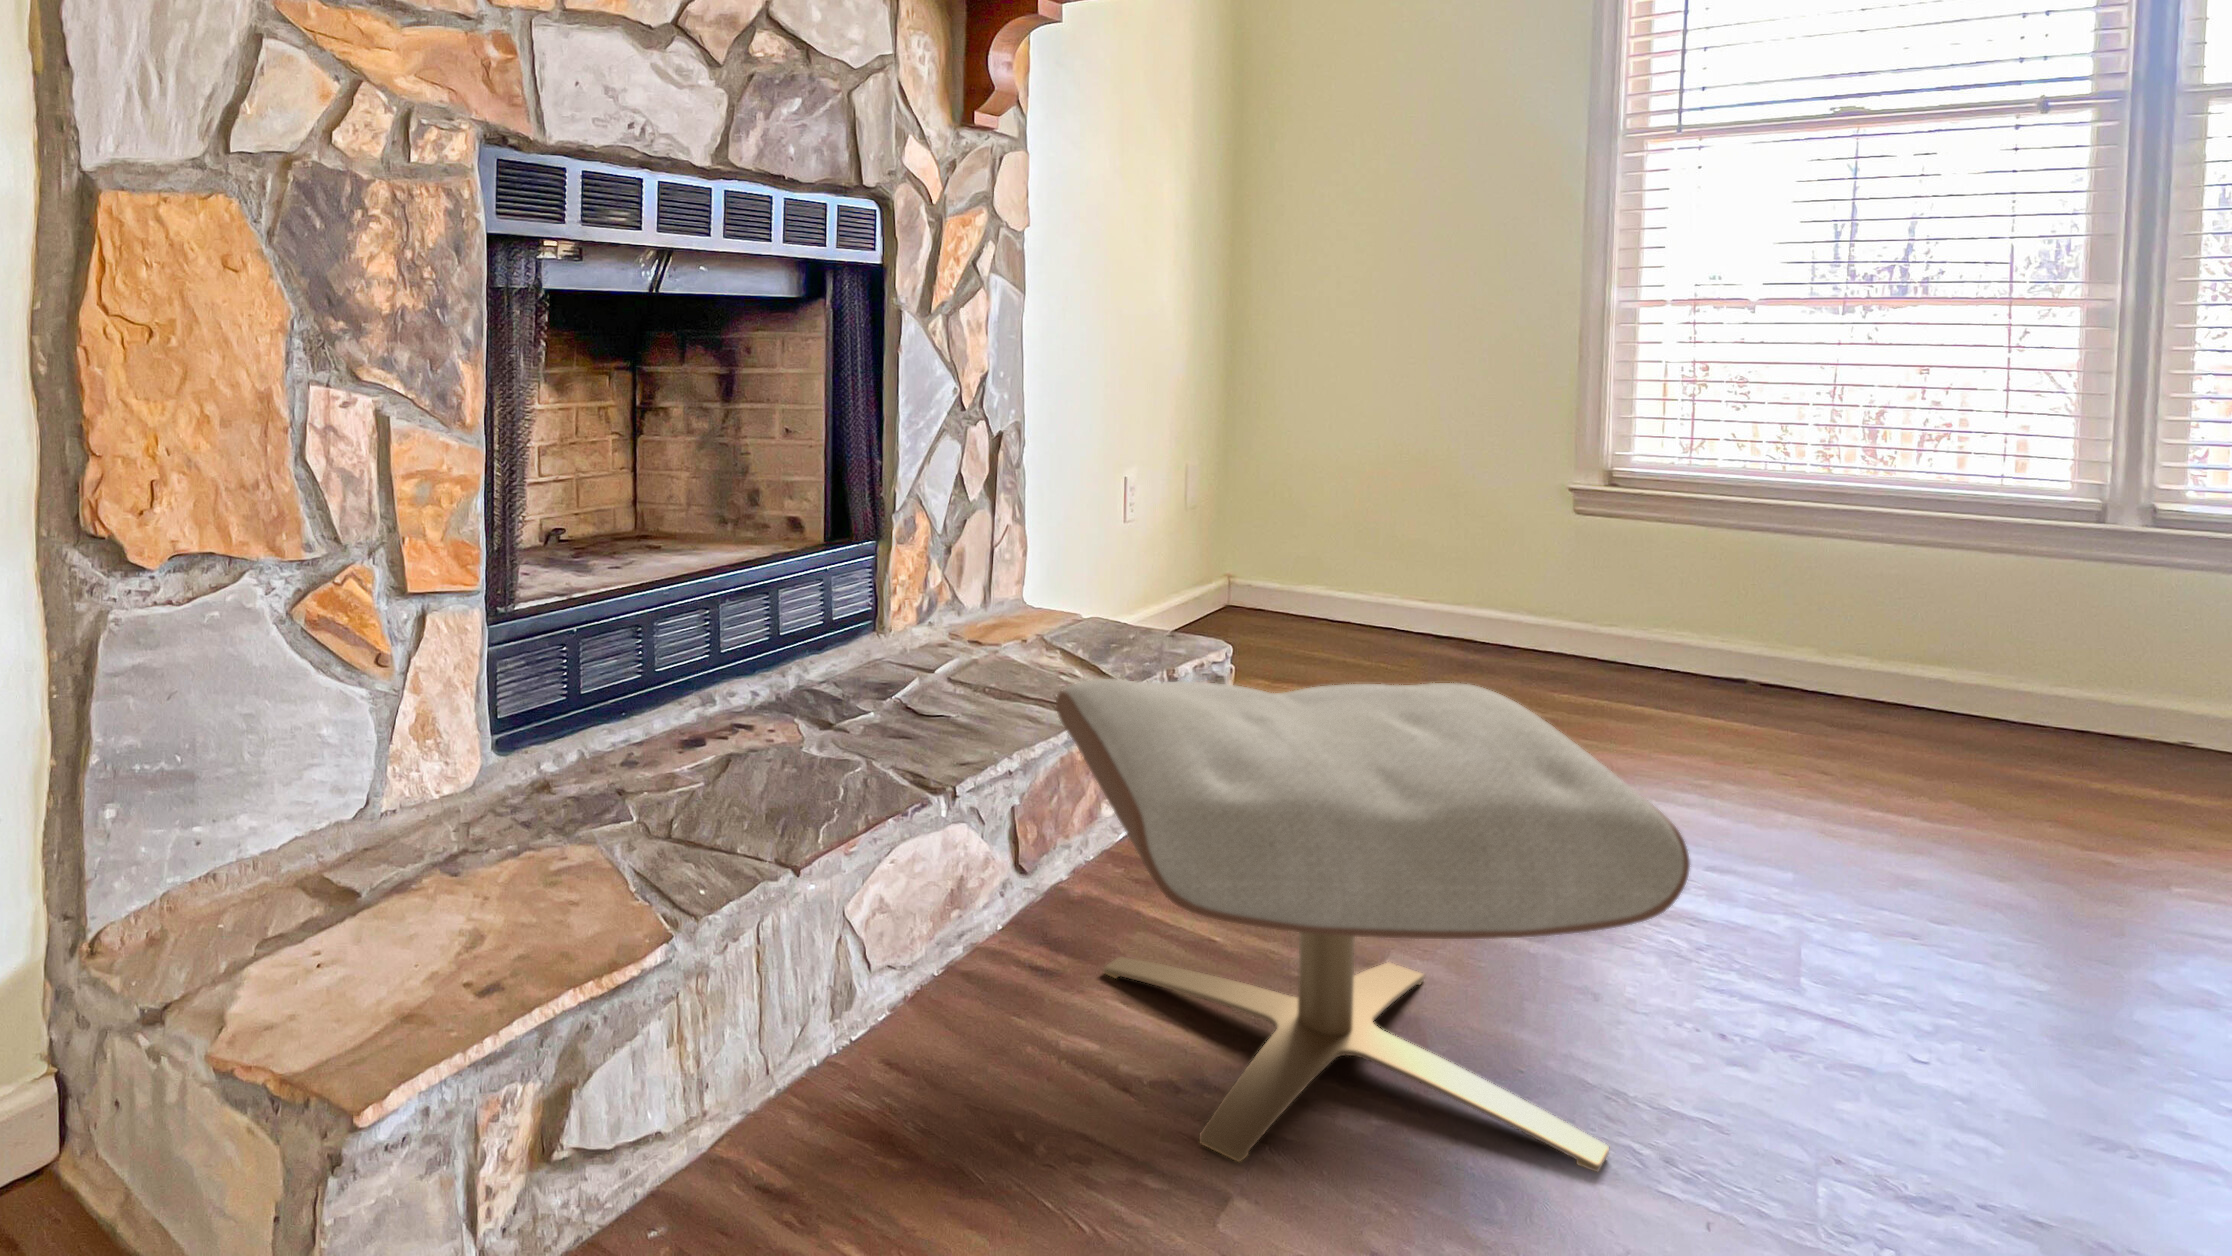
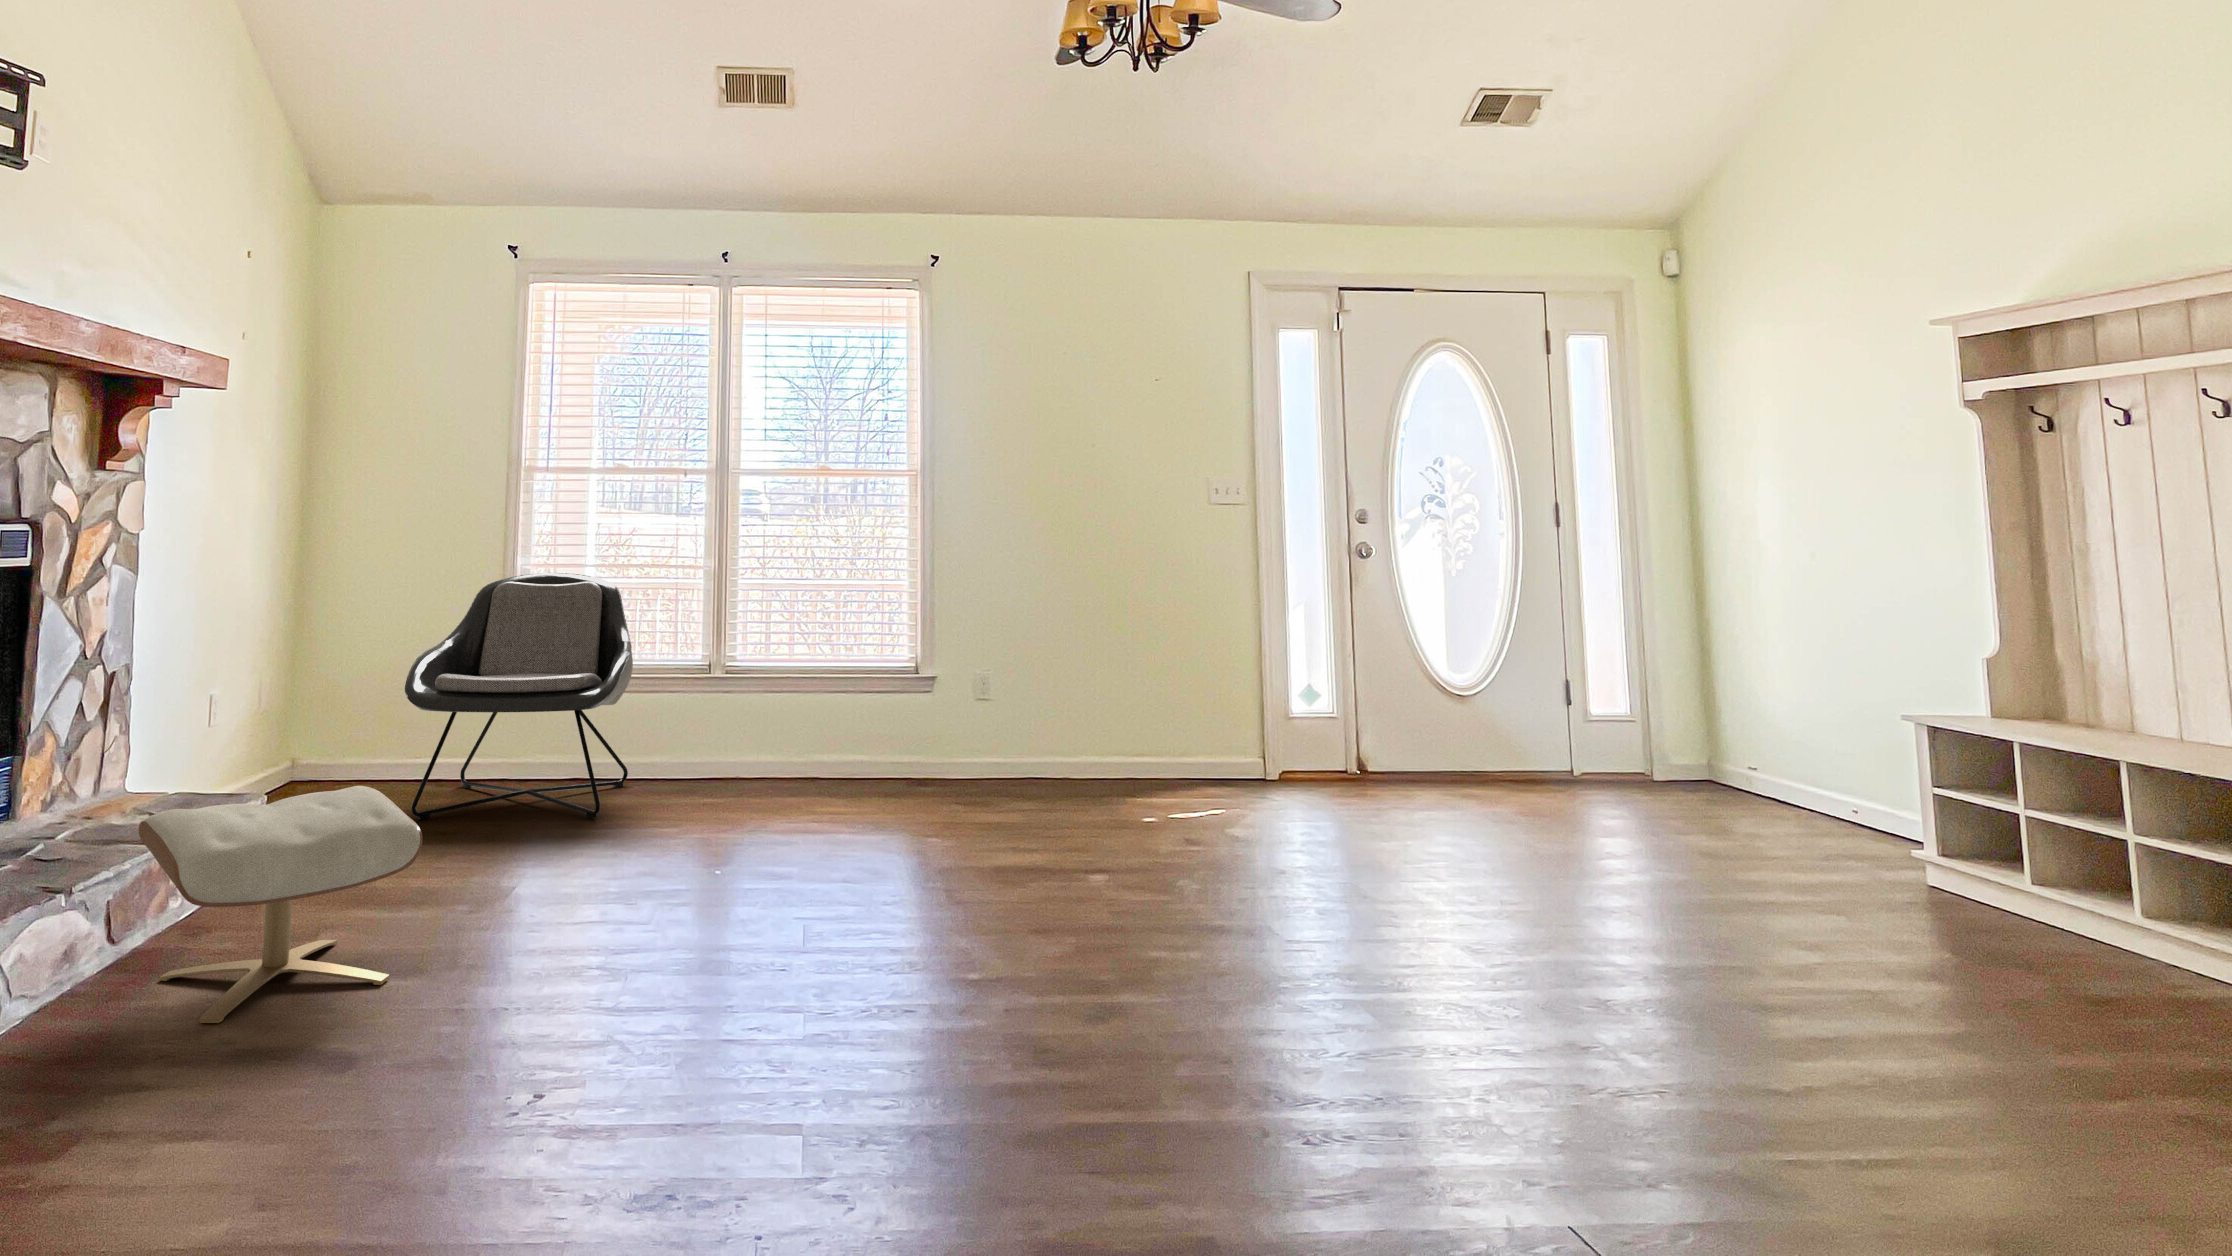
lounge chair: none [1425,314,1915,771] -> present [405,573,633,820]

